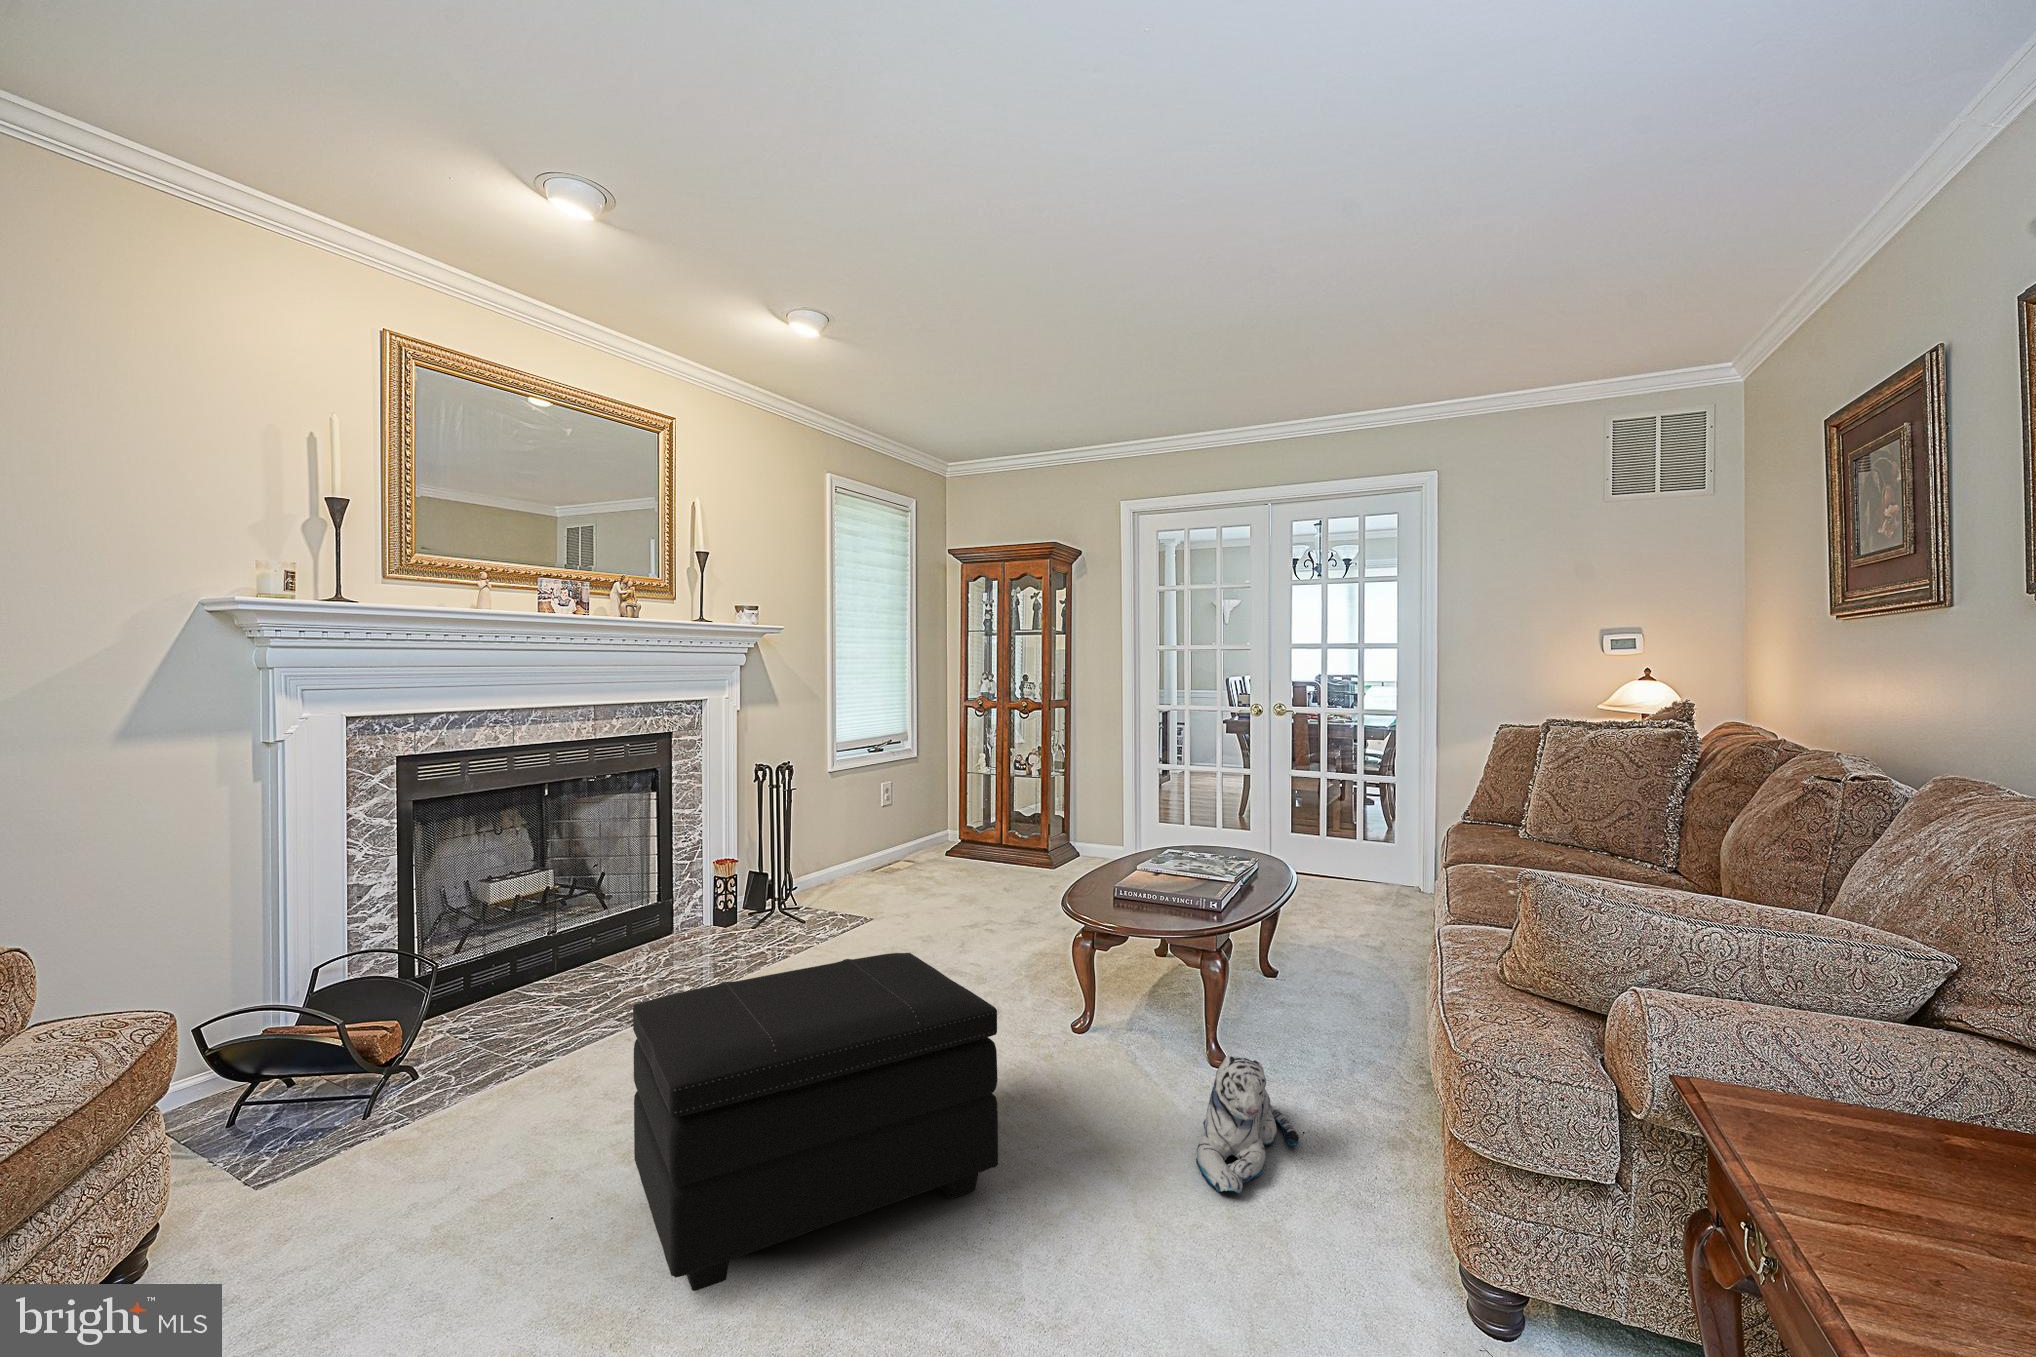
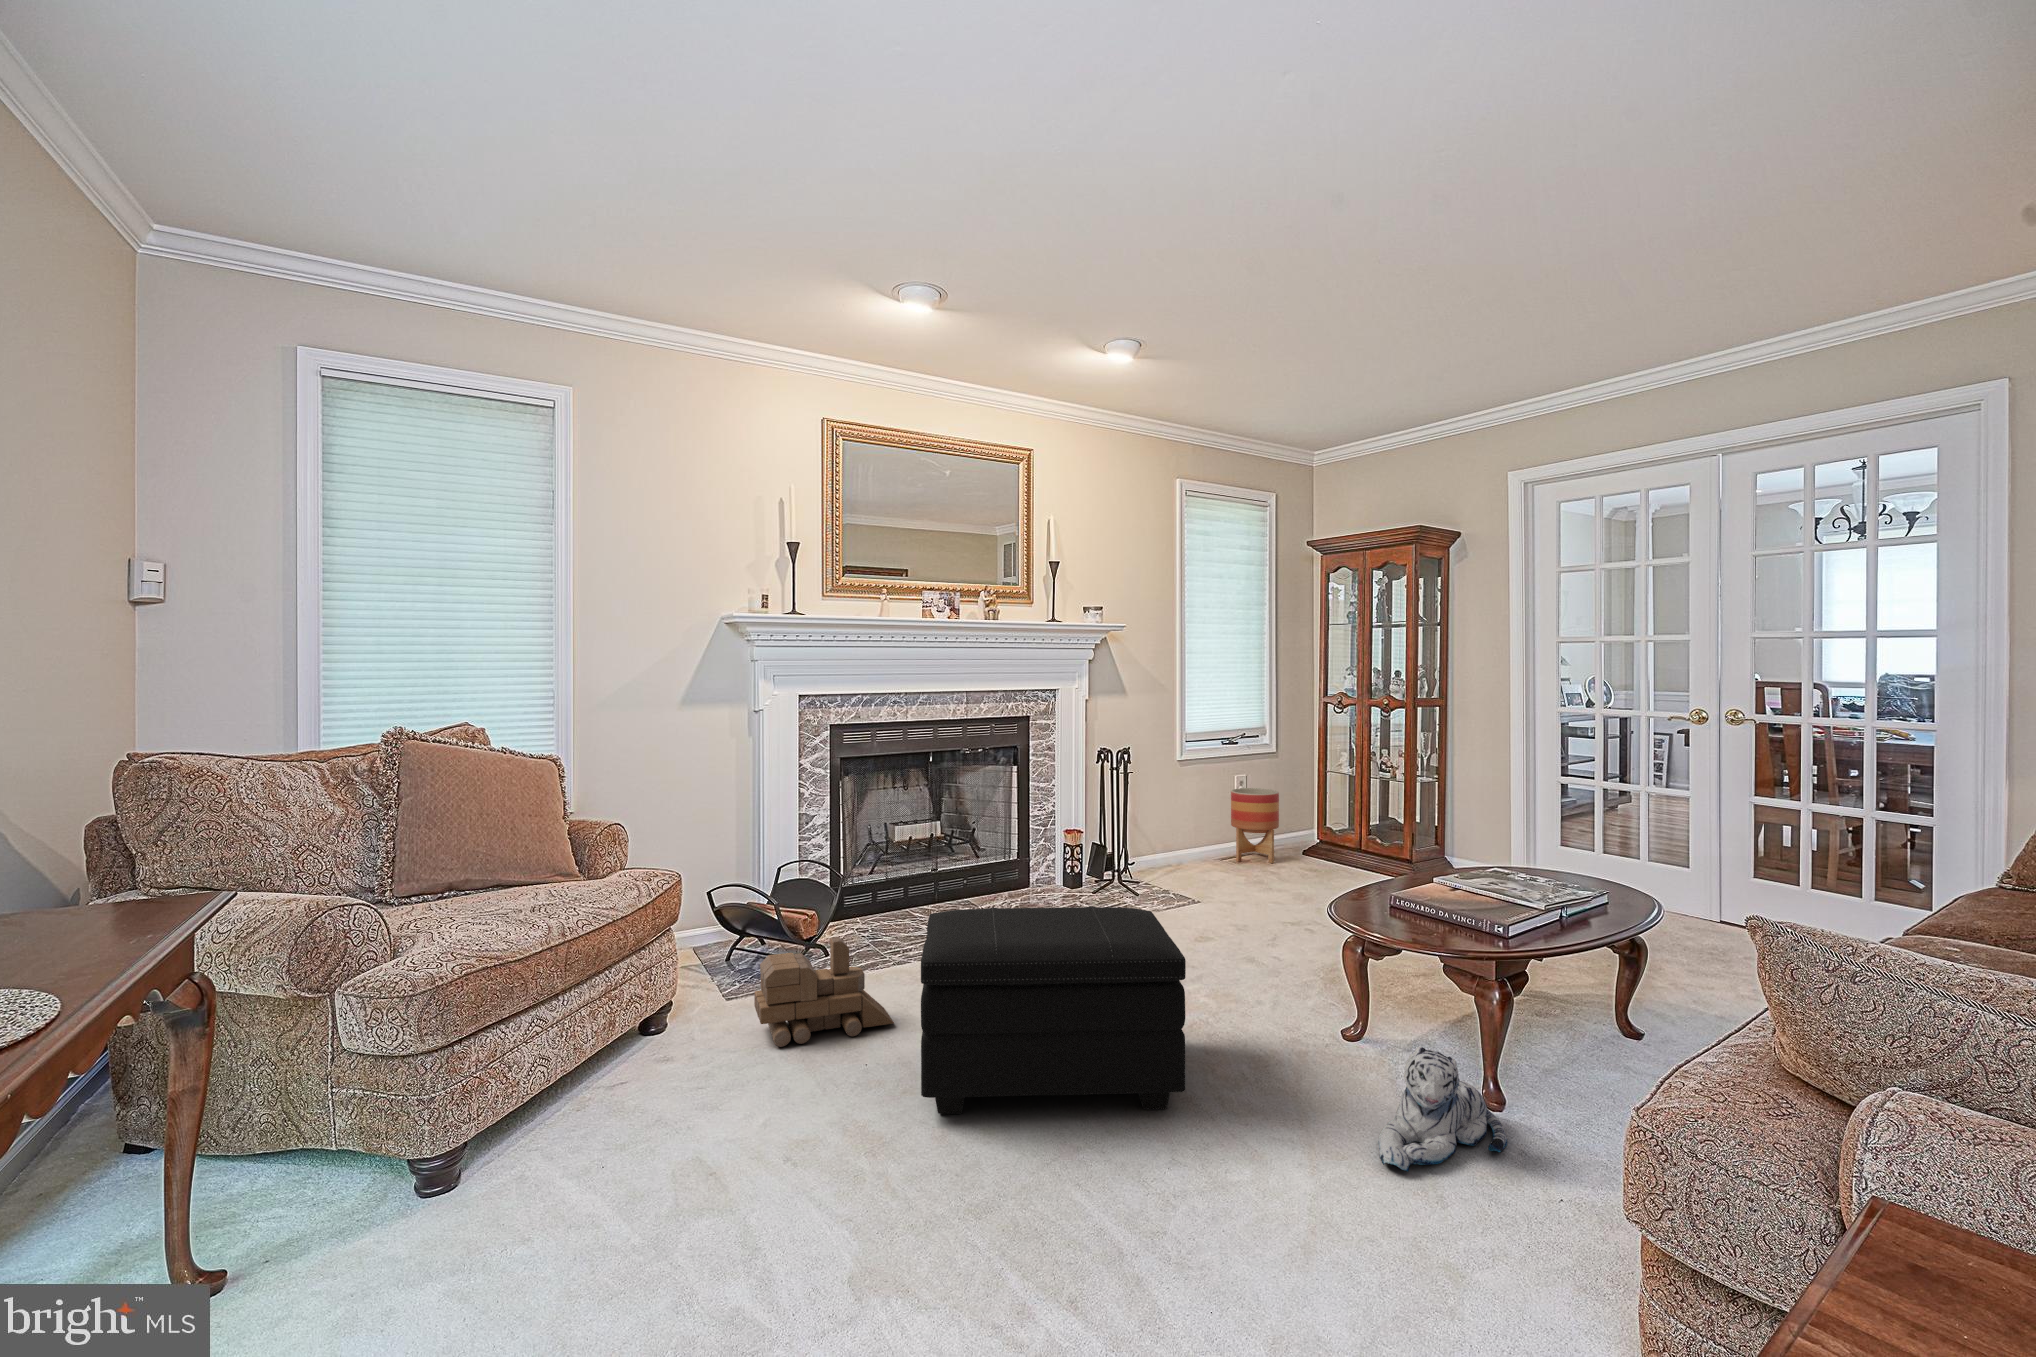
planter: none [878,796,926,872] -> present [1231,788,1279,863]
toy train: none [325,1060,568,1252] -> present [754,937,894,1047]

